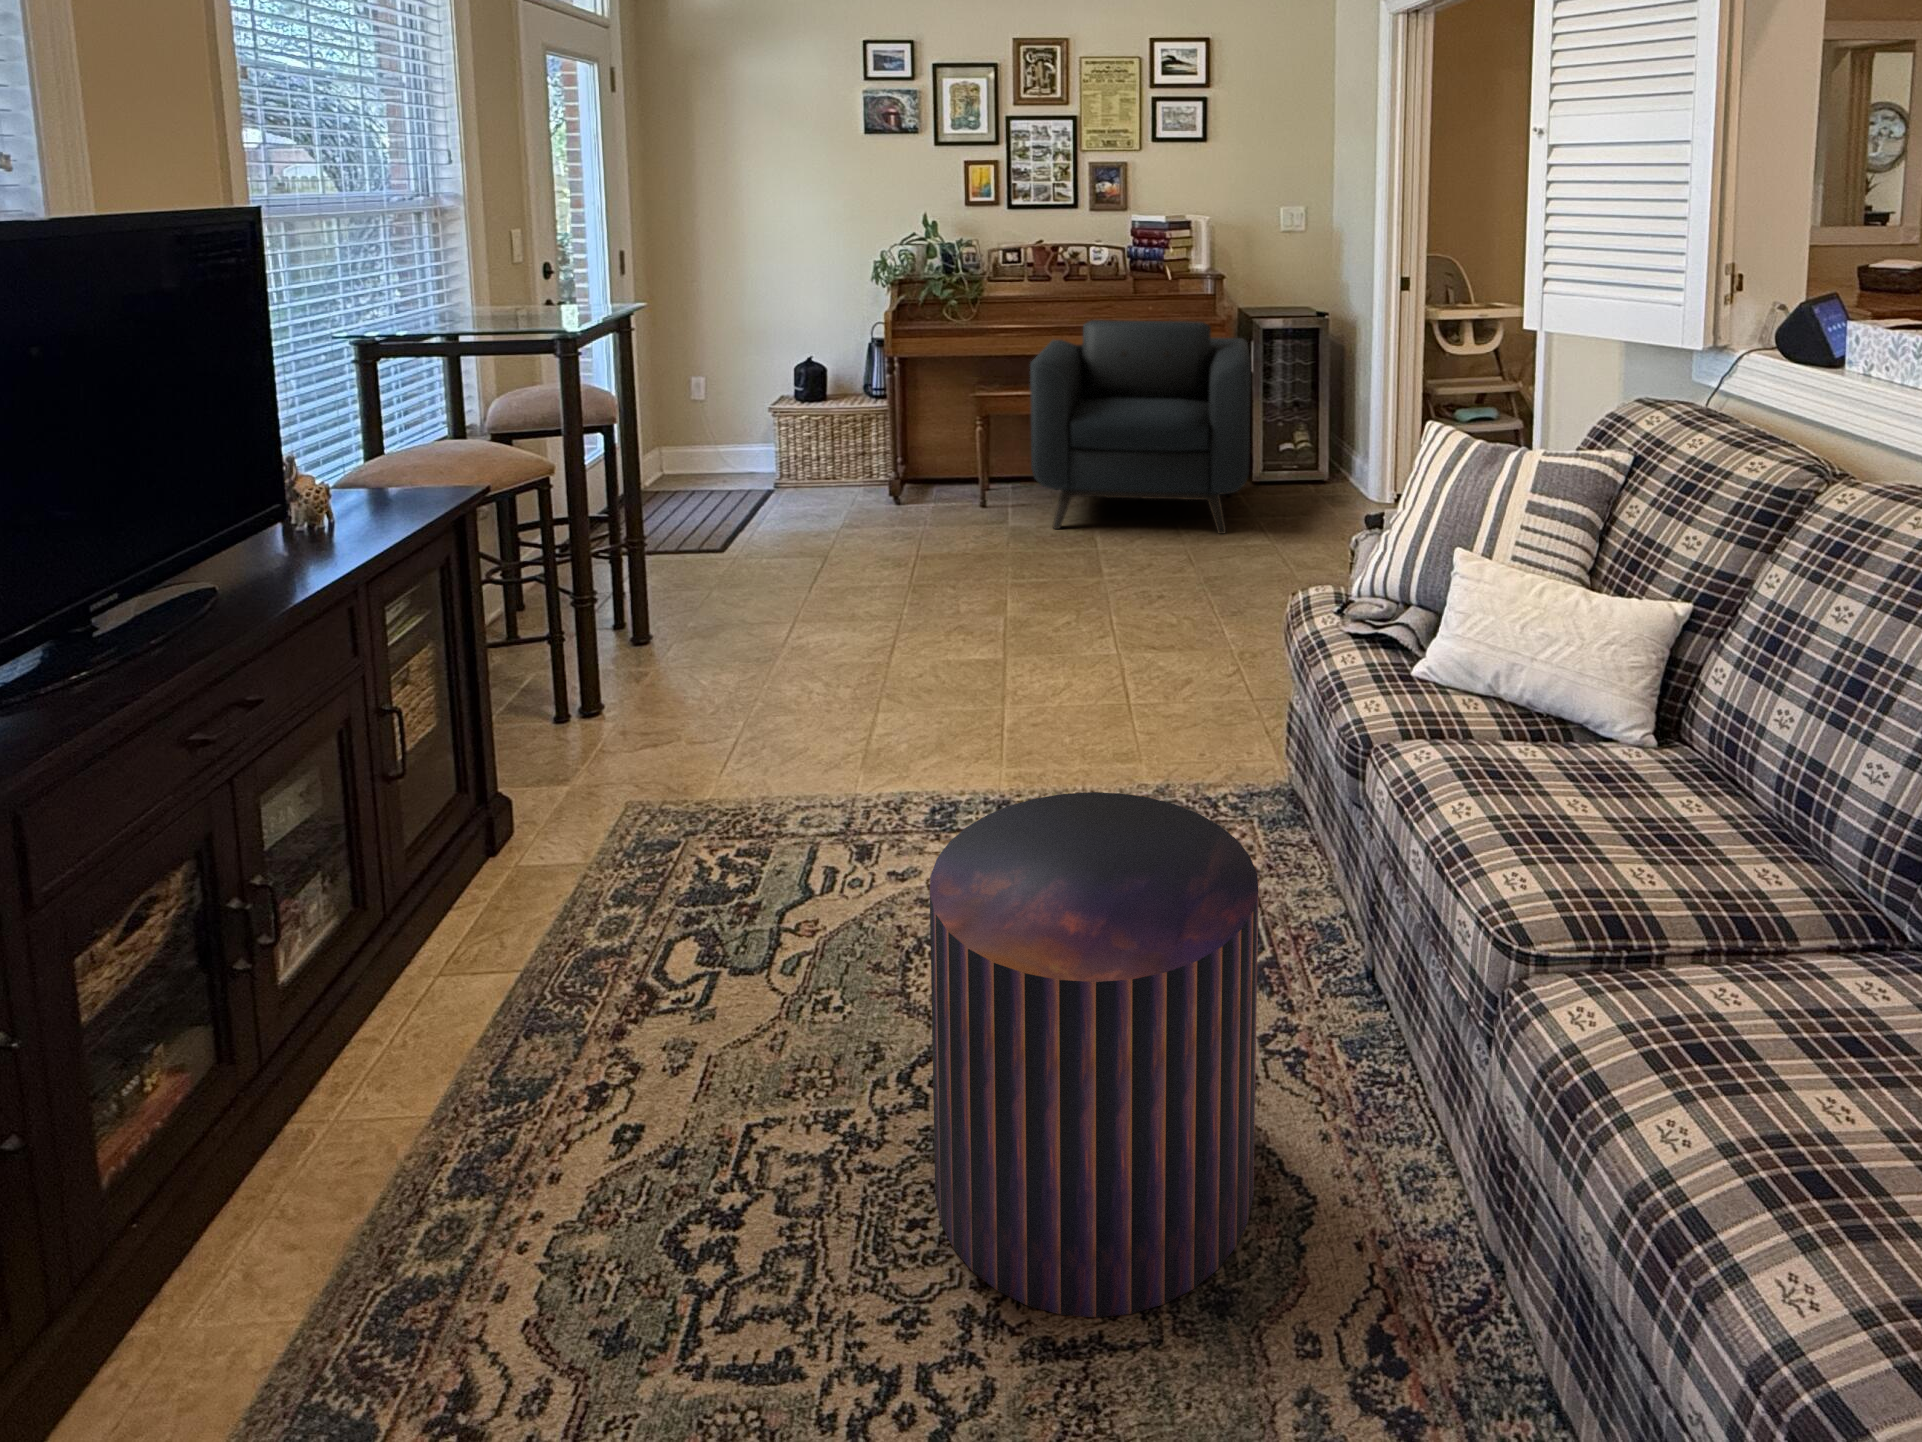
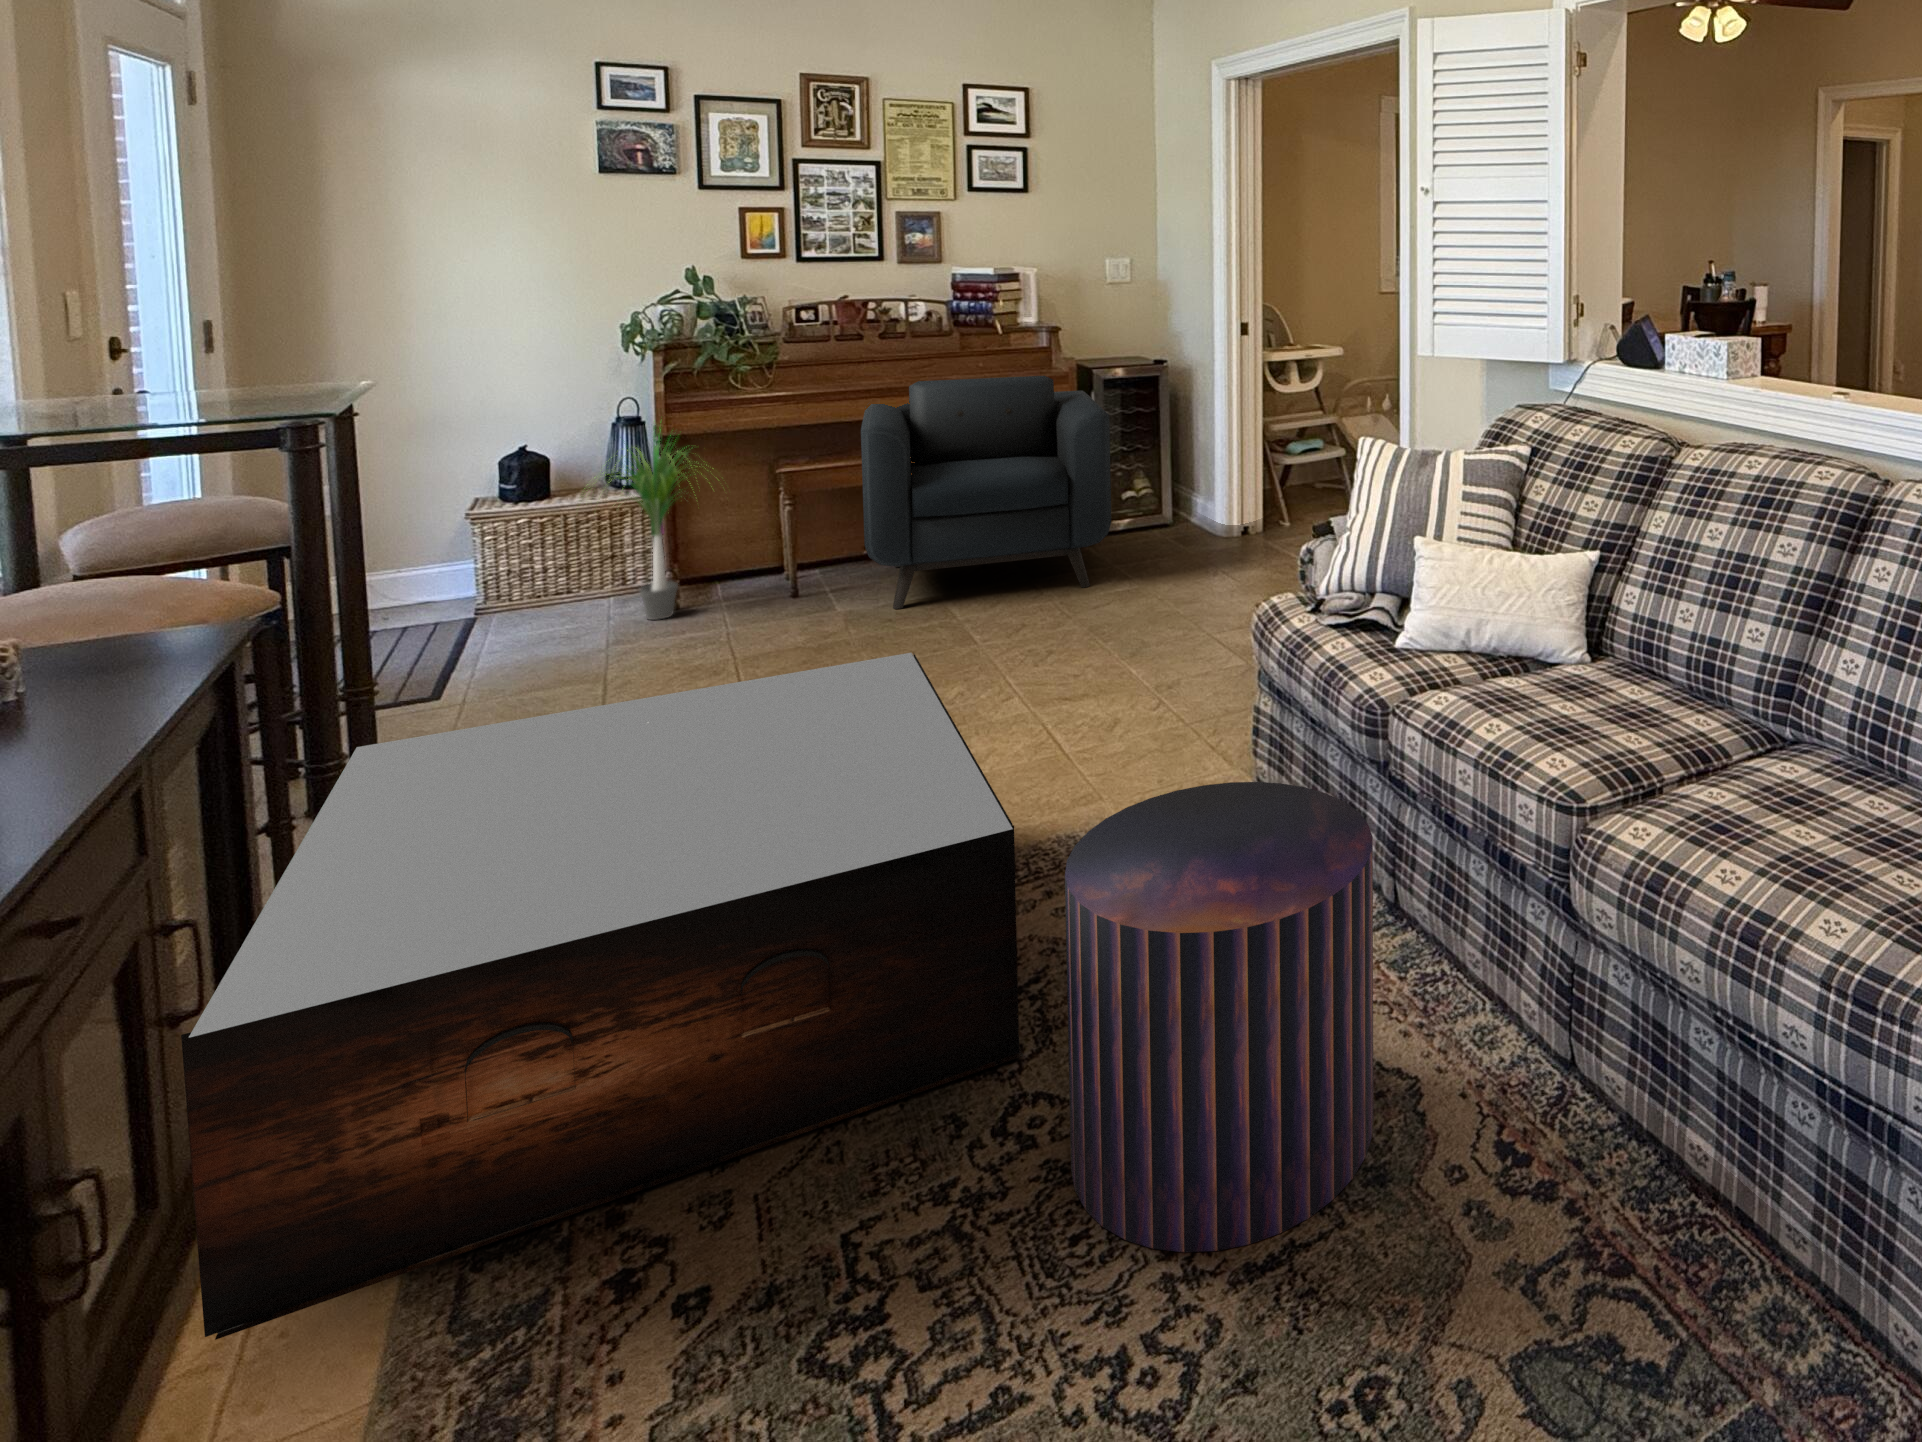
potted plant: none [827,338,940,509] -> present [602,430,704,620]
coffee table: none [353,584,983,1027] -> present [181,653,1024,1340]

